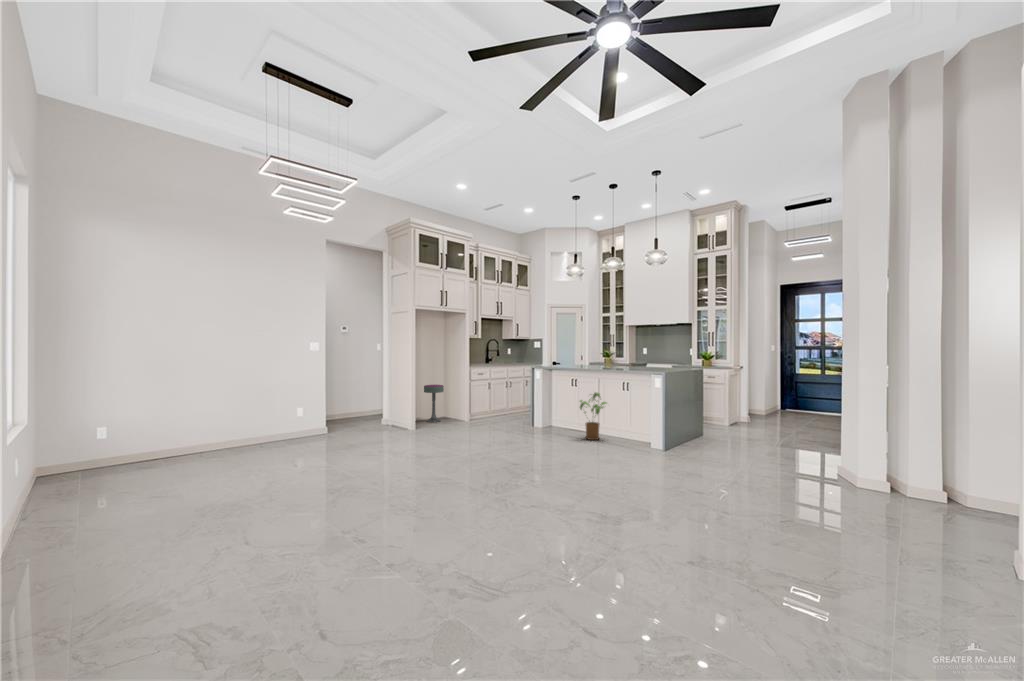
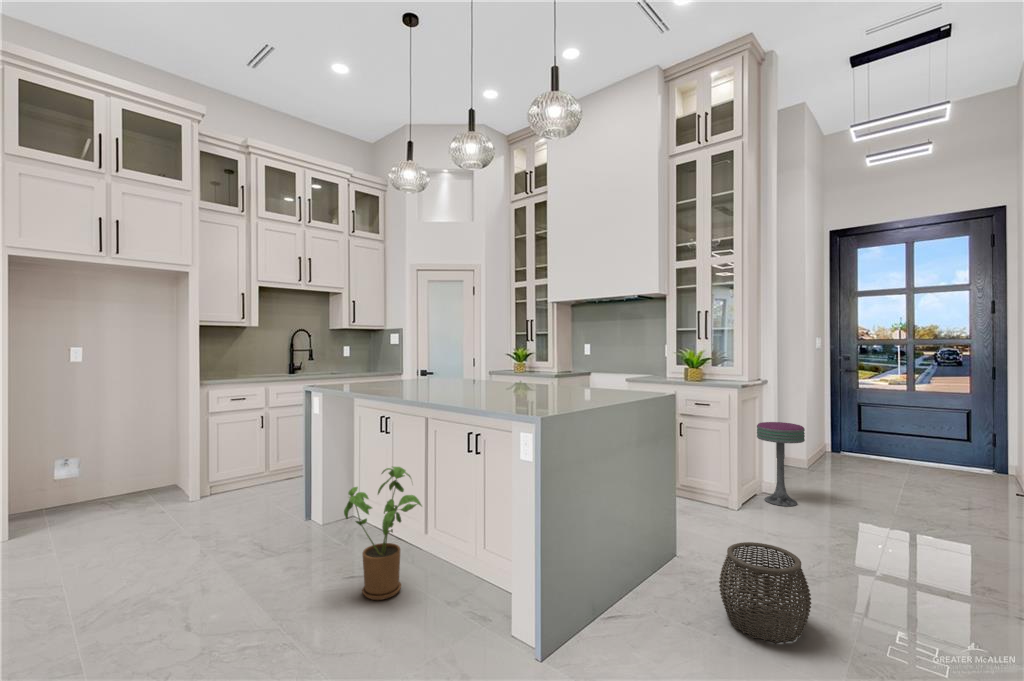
bar stool: present [424,385,444,422] -> present [757,422,805,506]
woven basket: none [721,419,754,447] -> present [719,542,811,643]

